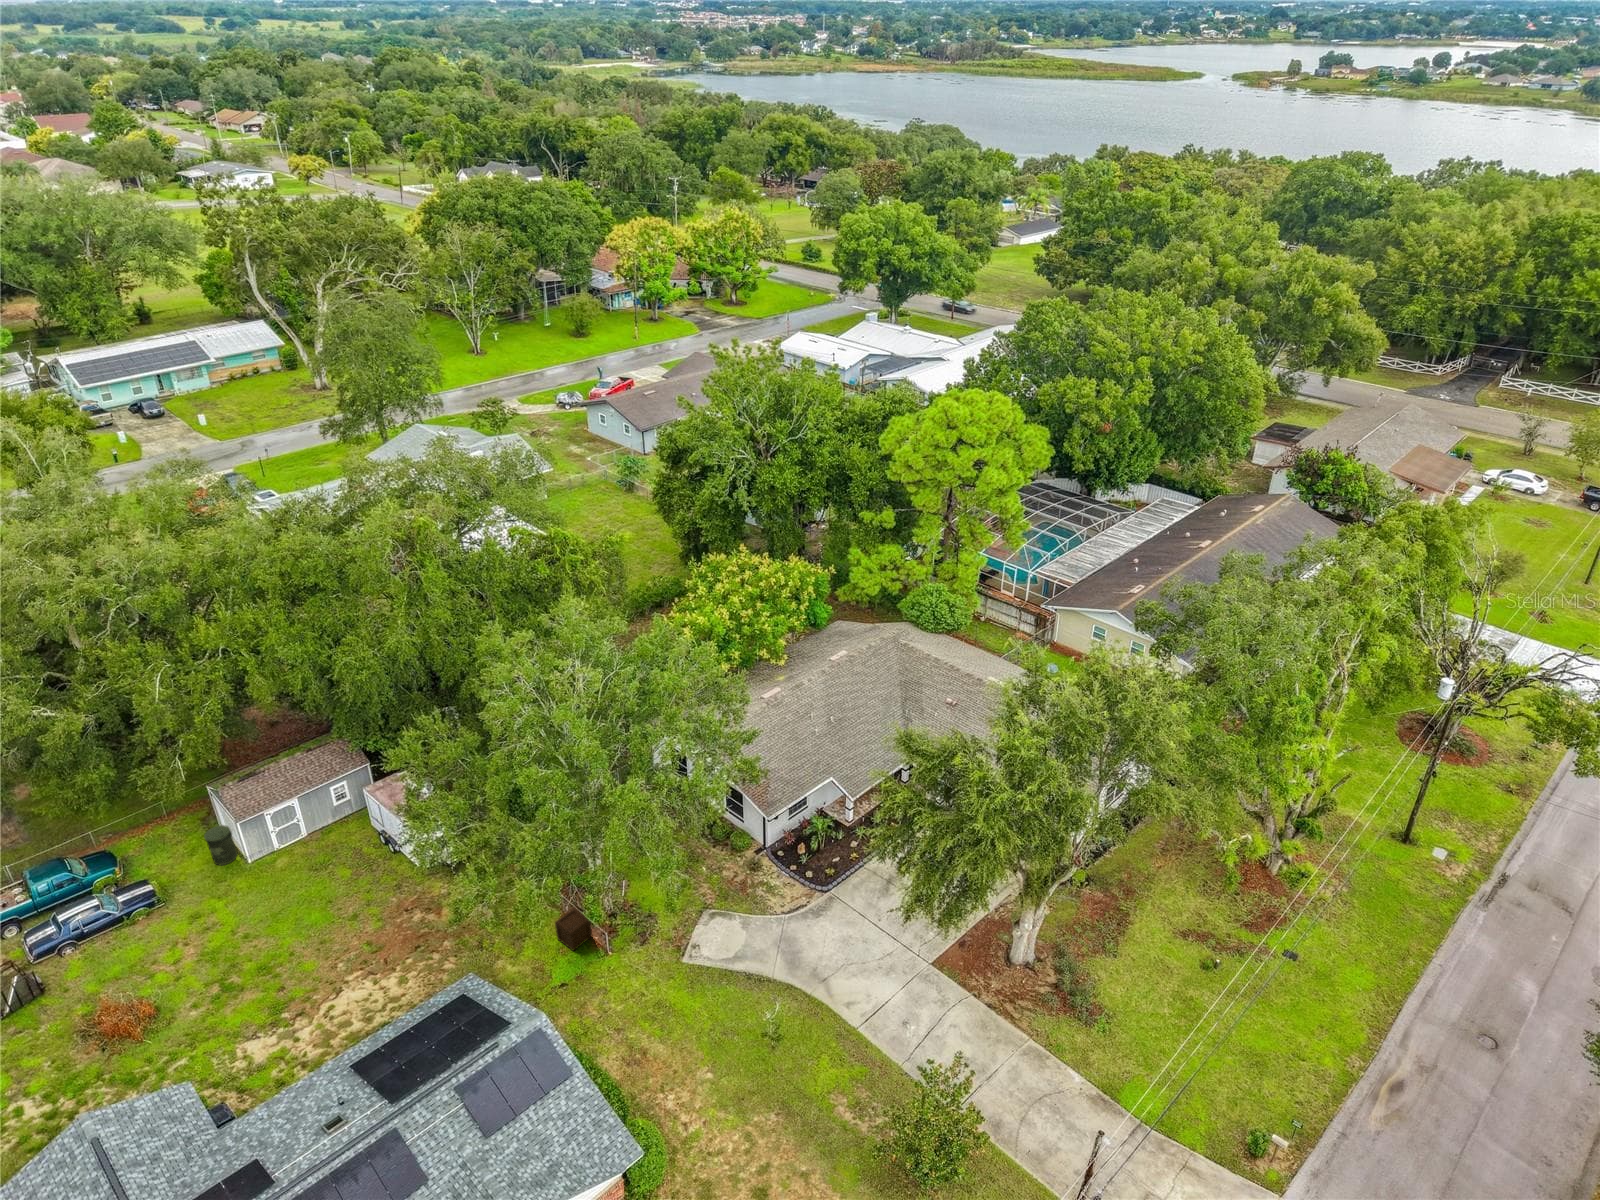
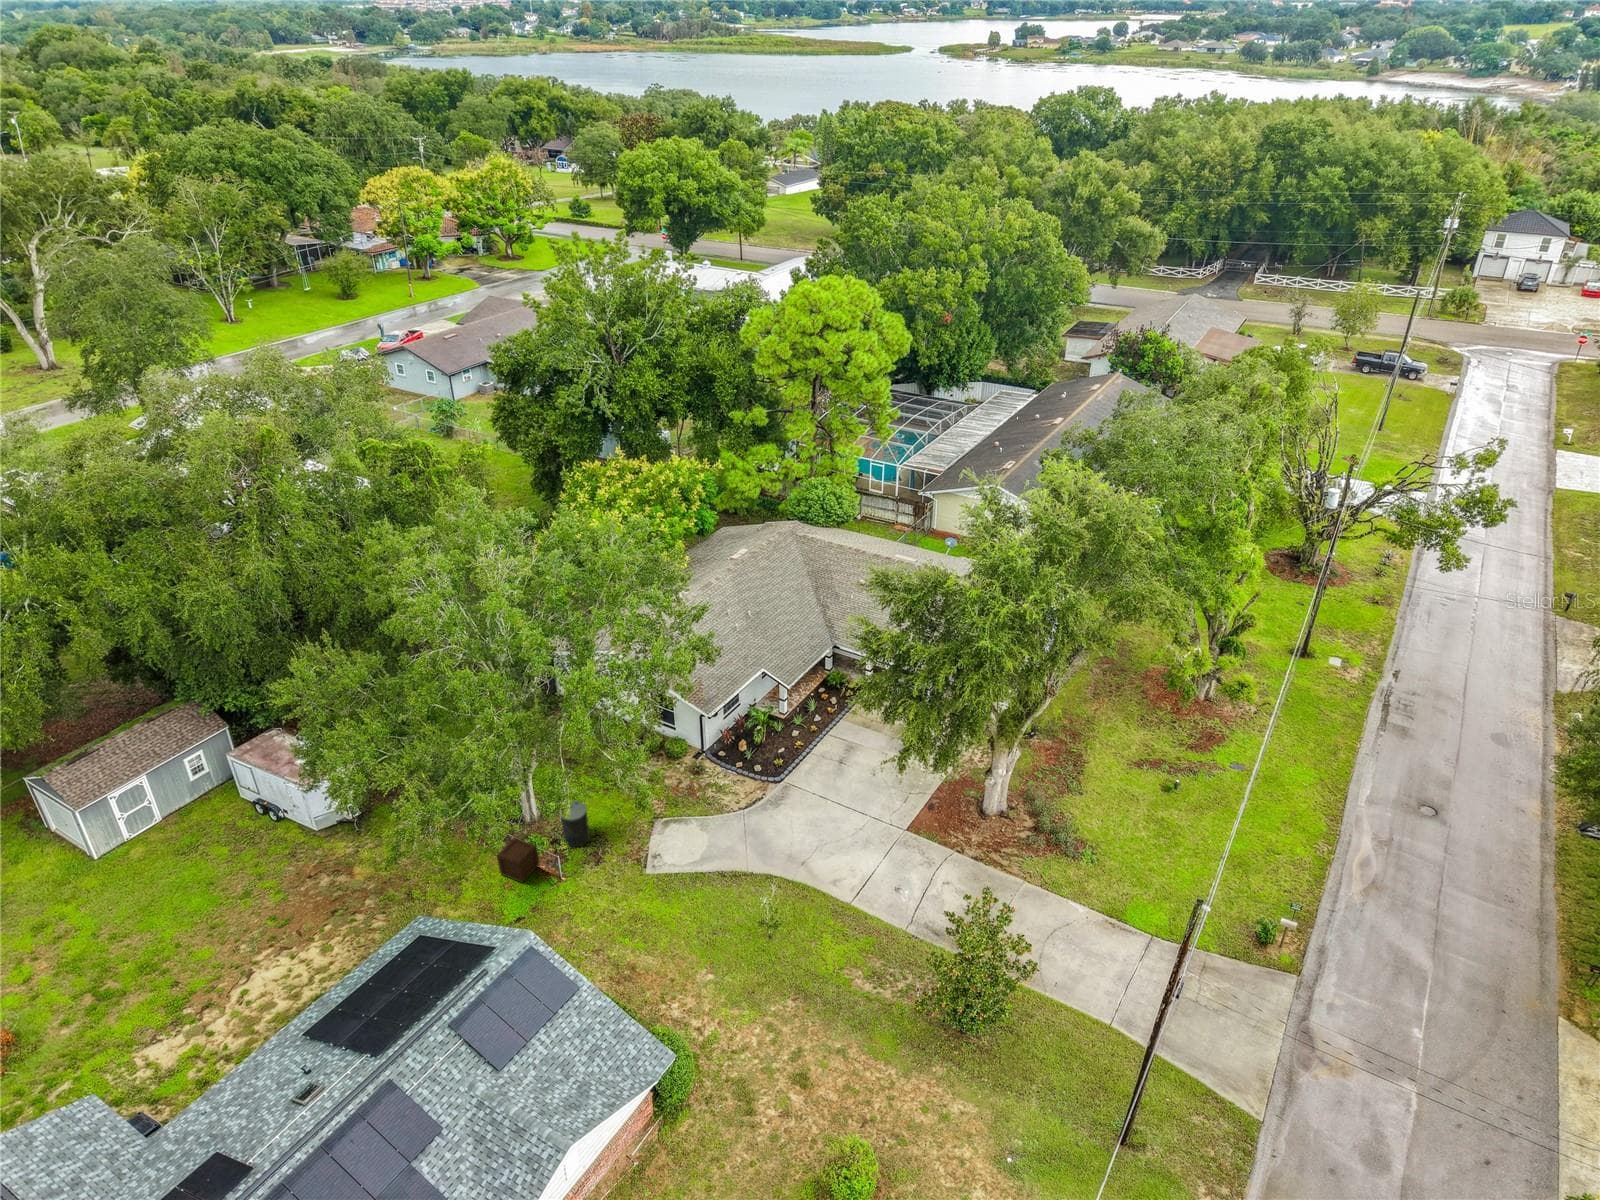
trash can: present [204,825,238,865] -> present [559,801,590,847]

